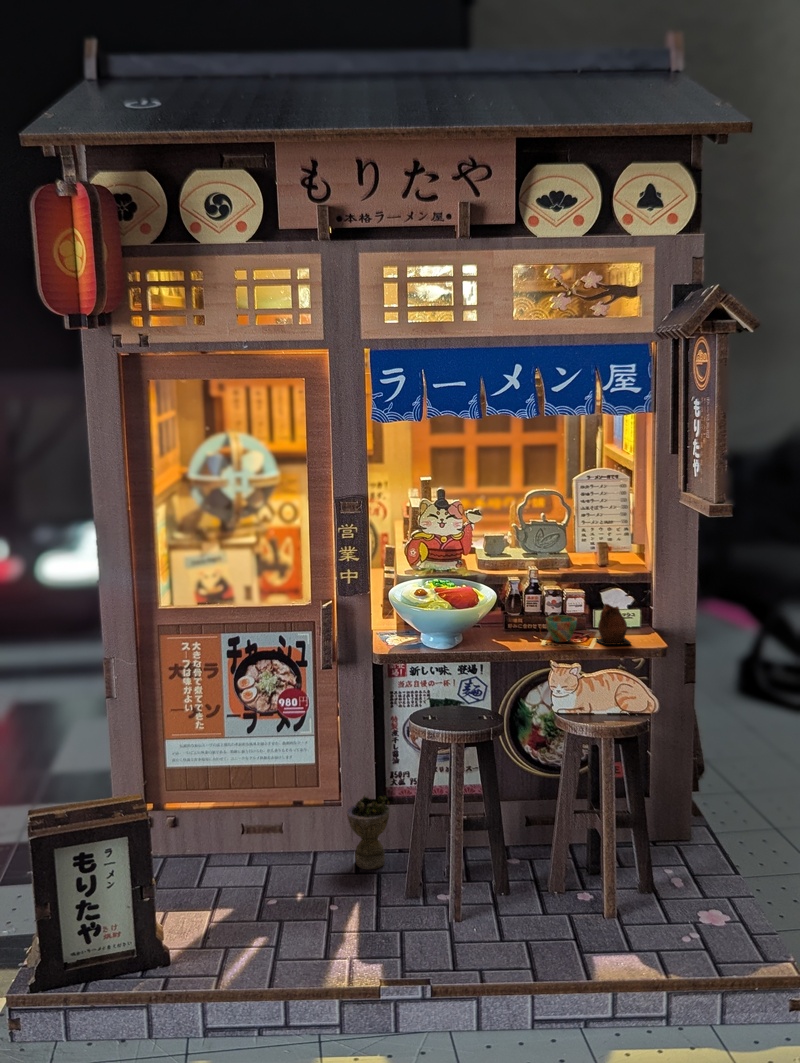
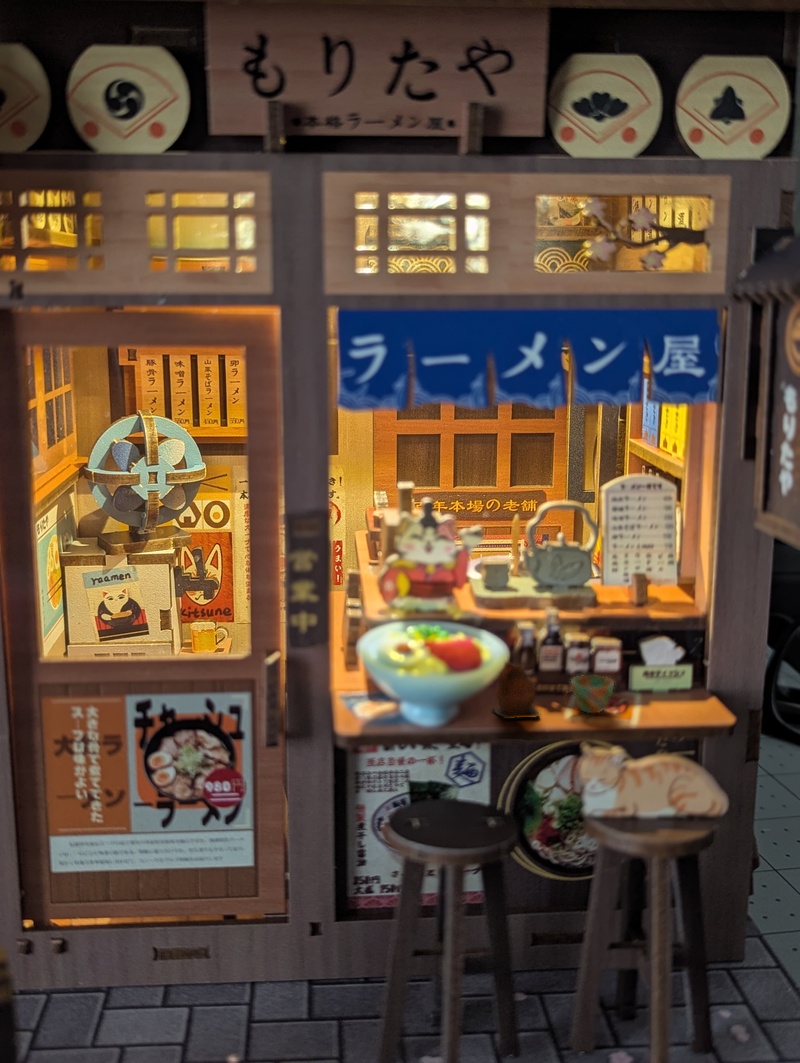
ceramic pitcher: present [597,604,631,645] -> present [493,662,539,719]
planter: present [347,795,389,869] -> none [297,910,355,1014]

